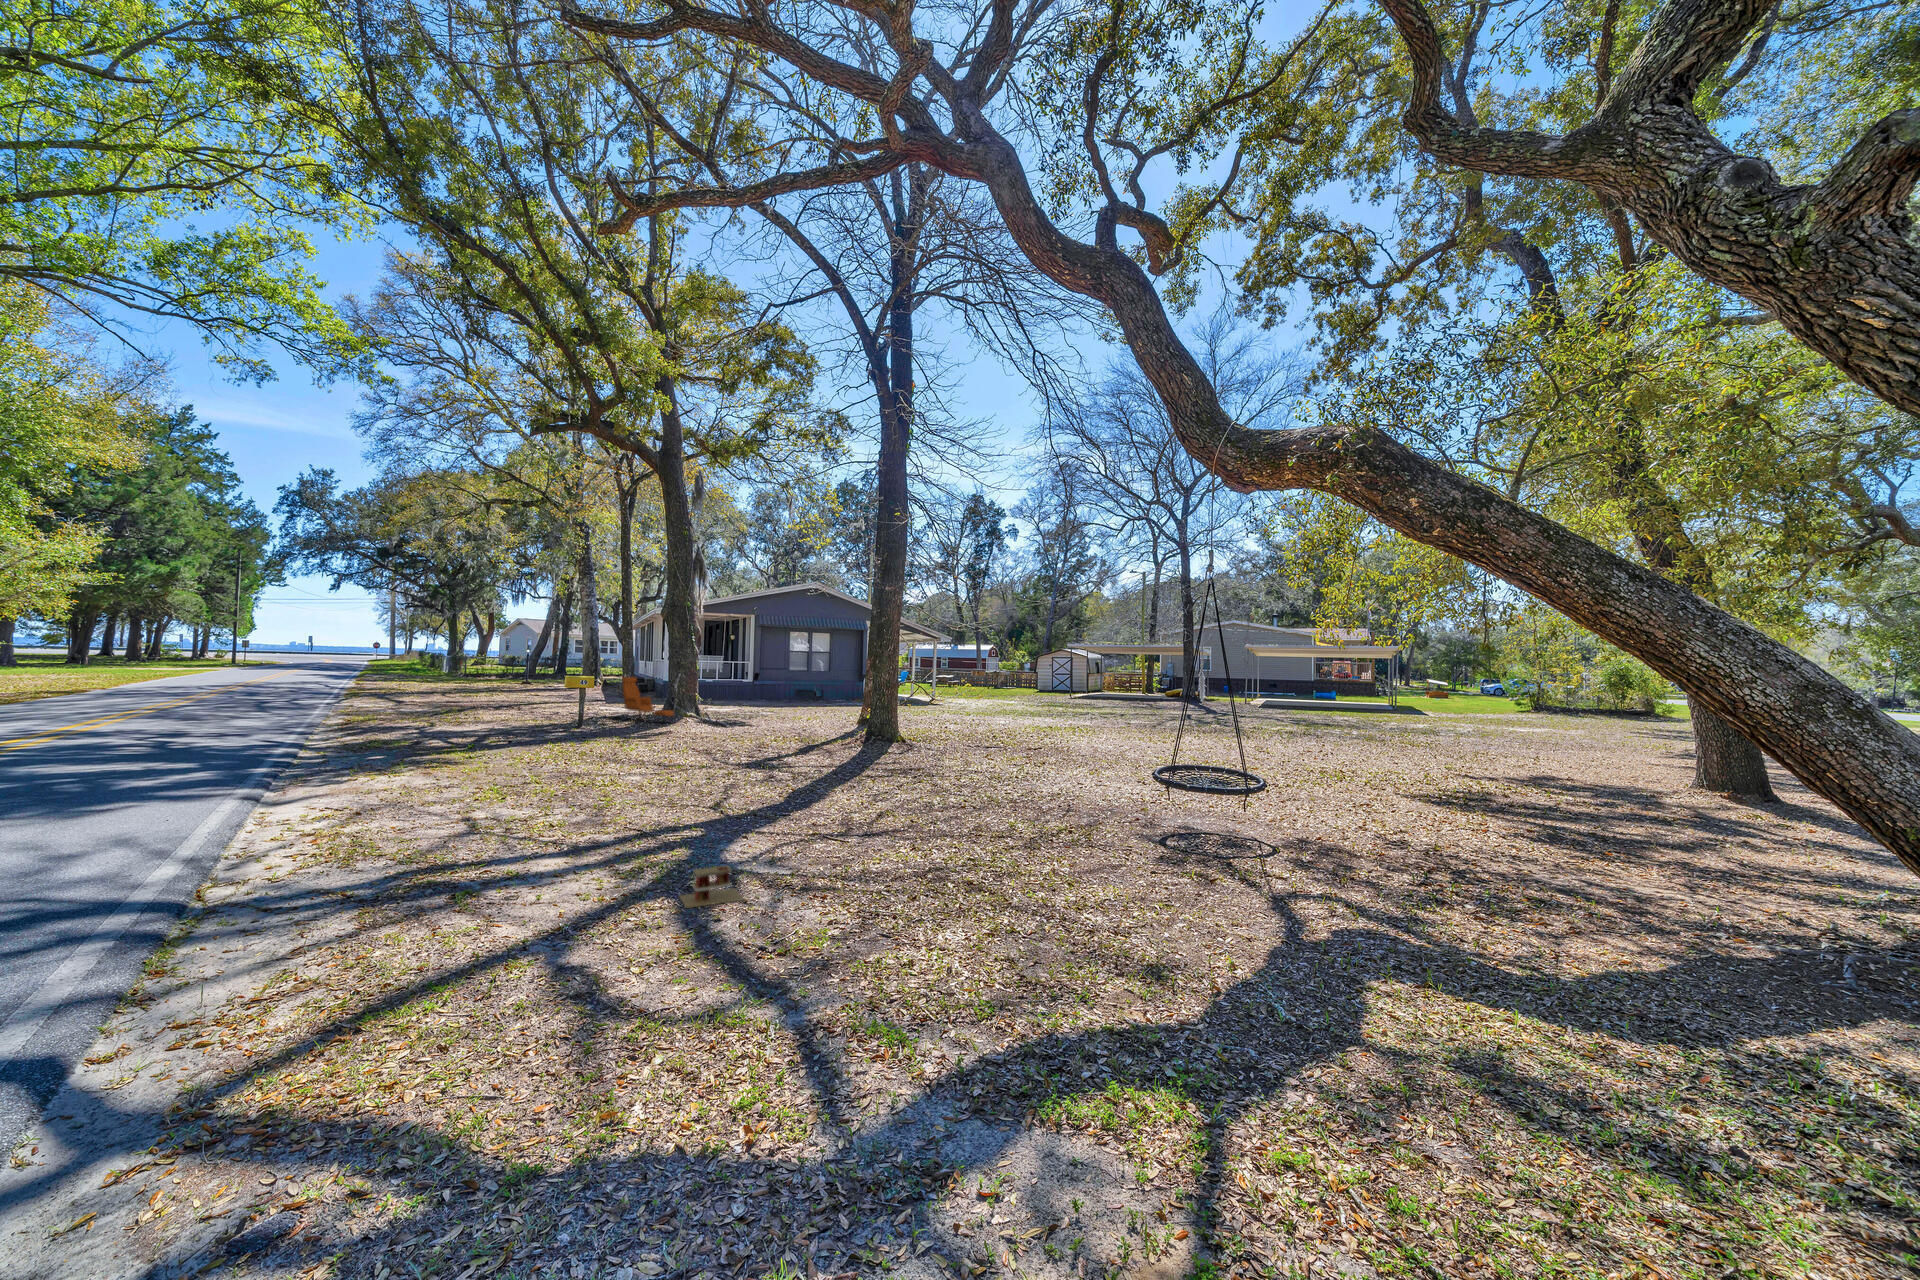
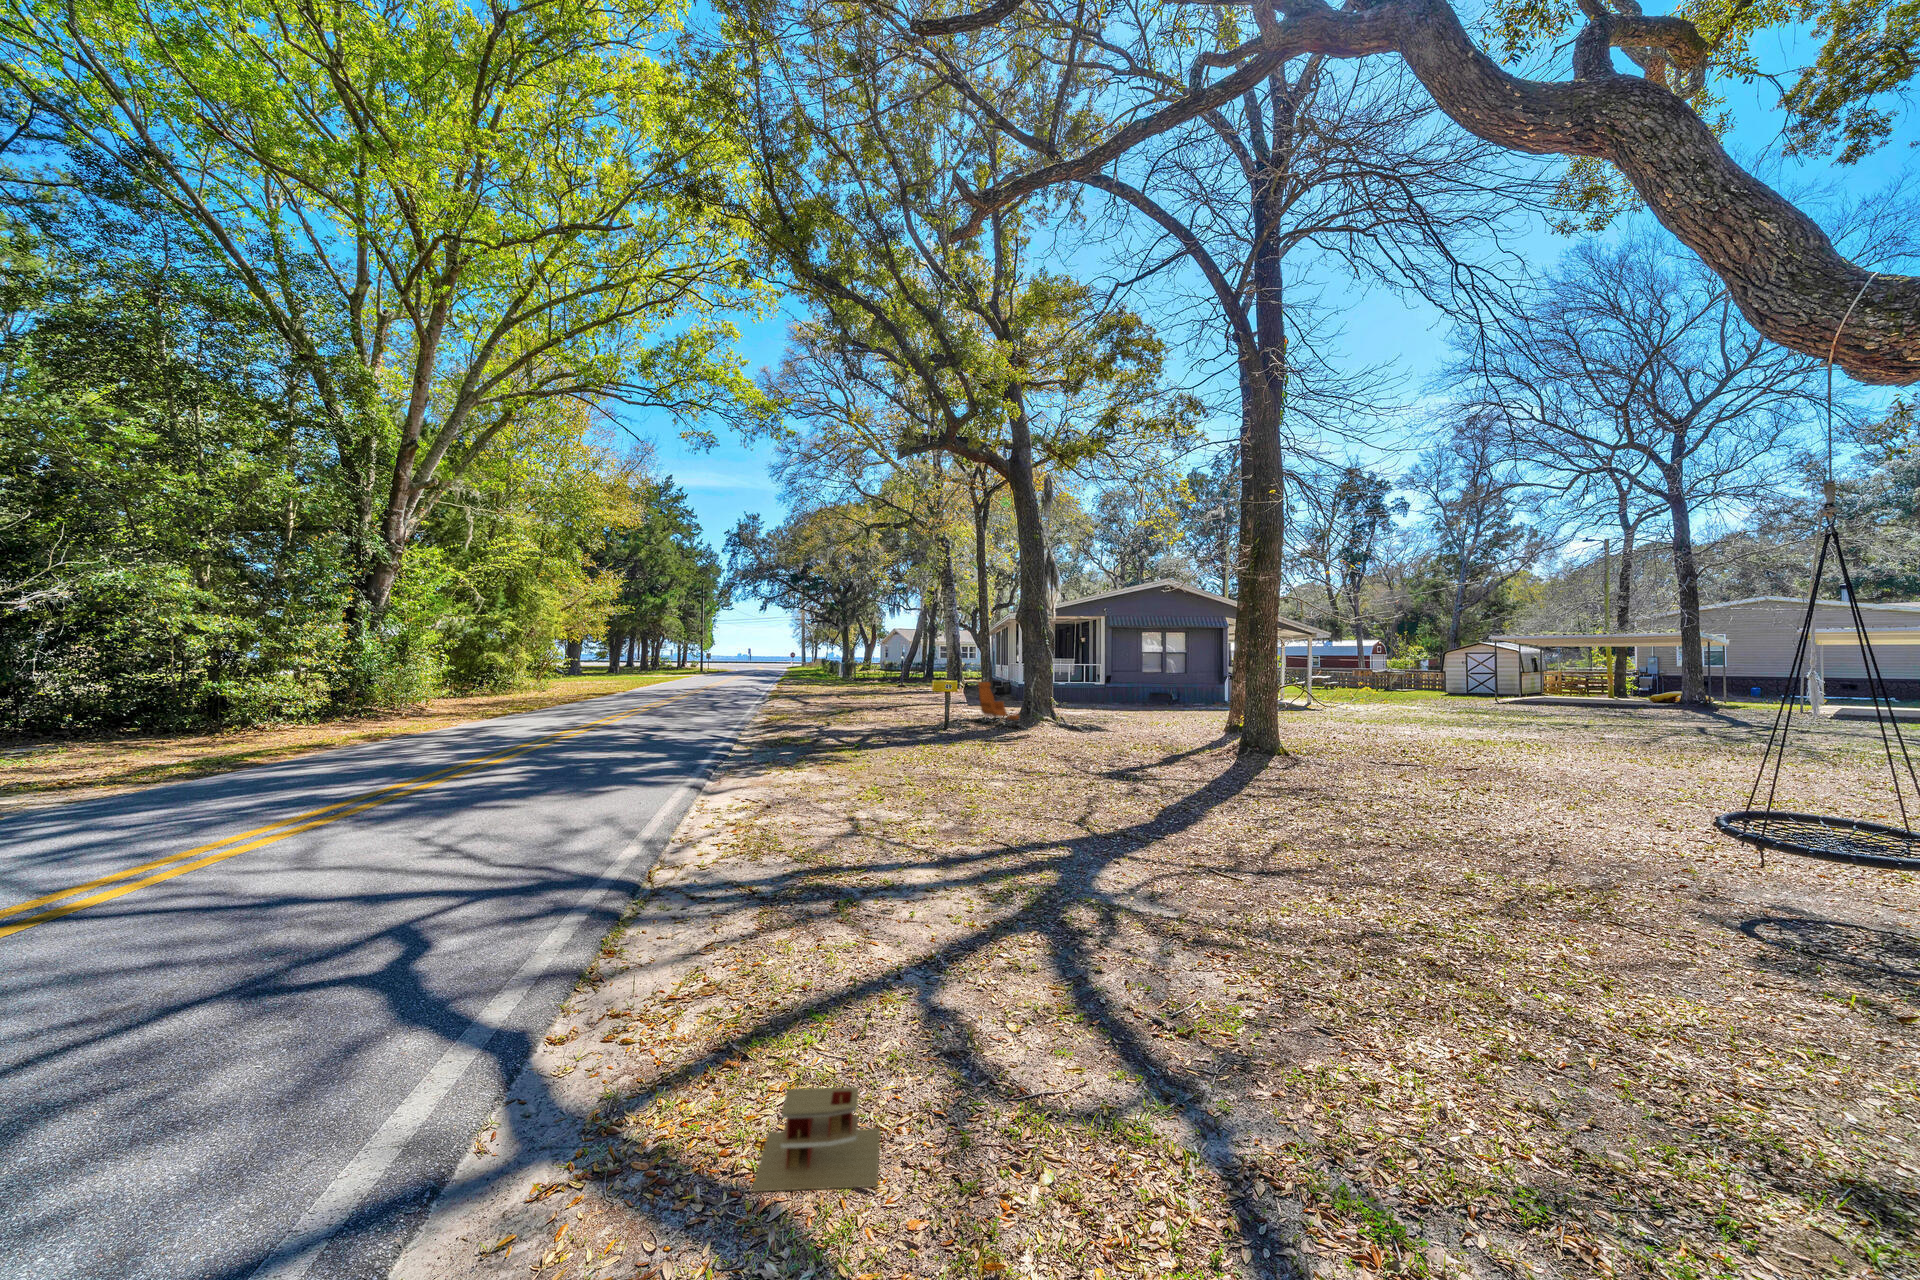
toy house: present [679,866,744,908] -> present [752,1087,880,1191]

